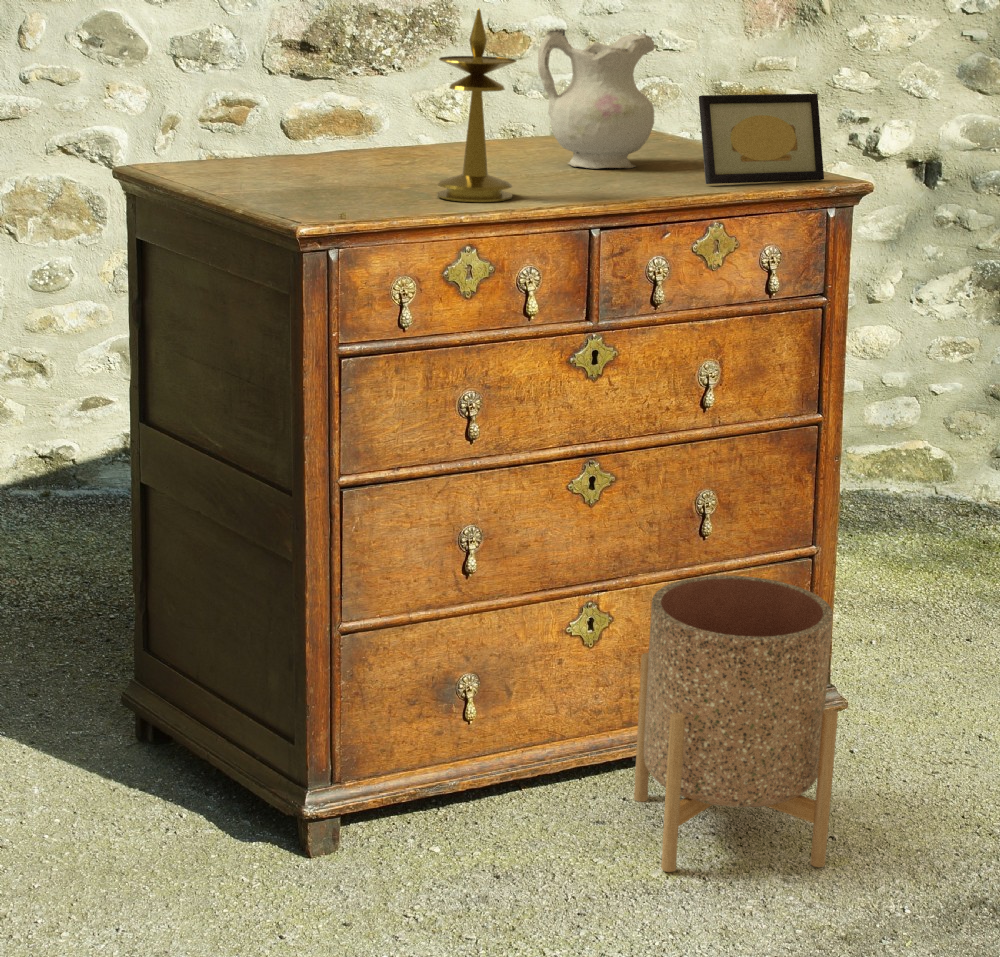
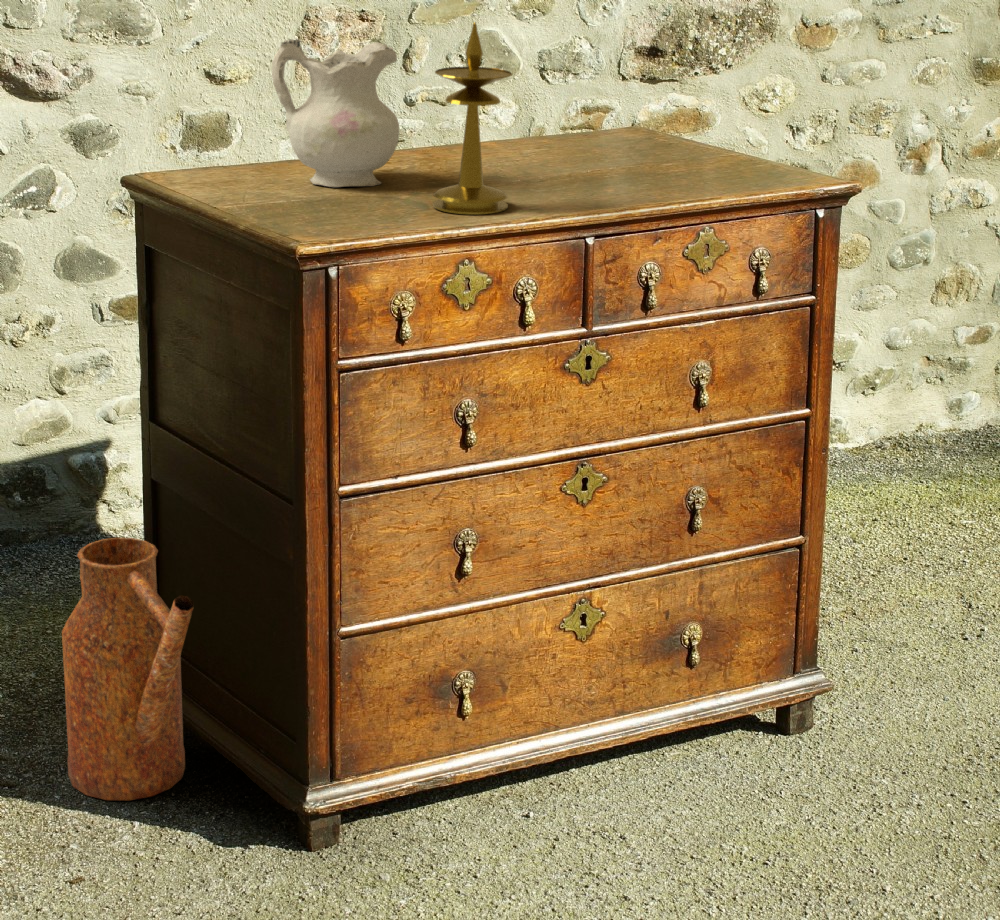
ceramic pitcher: present [538,28,654,169] -> present [272,39,399,187]
picture frame: present [699,94,824,184] -> none [691,95,814,188]
watering can: none [59,540,191,808] -> present [62,538,194,800]
planter: present [634,576,838,872] -> none [626,571,826,864]

